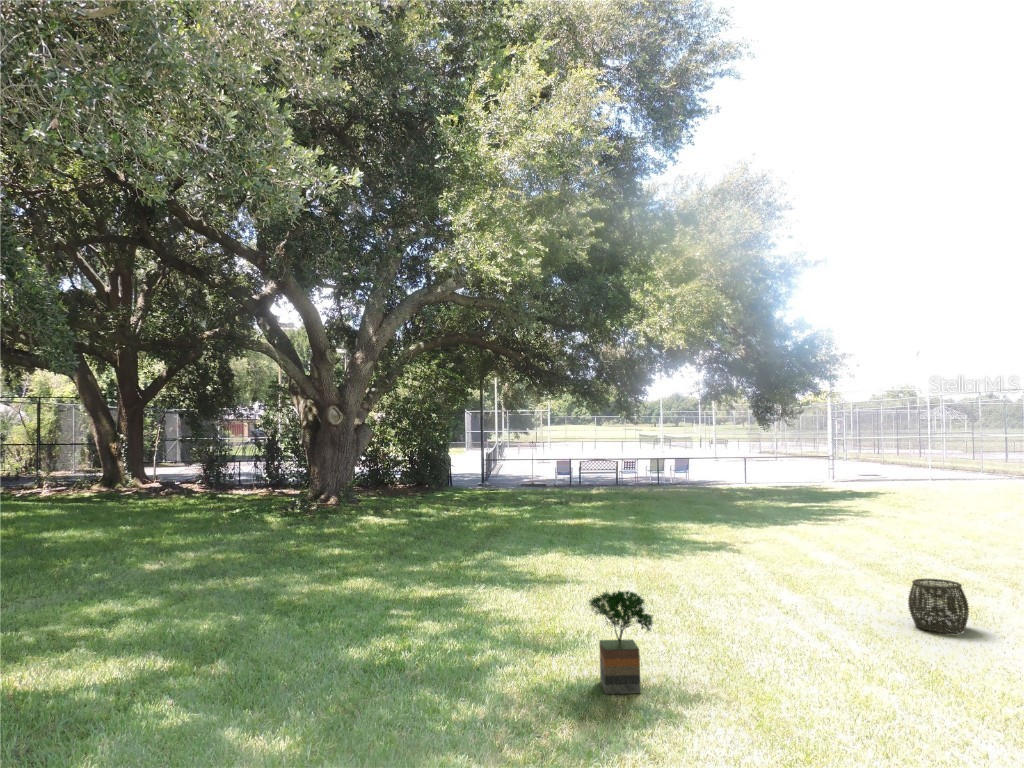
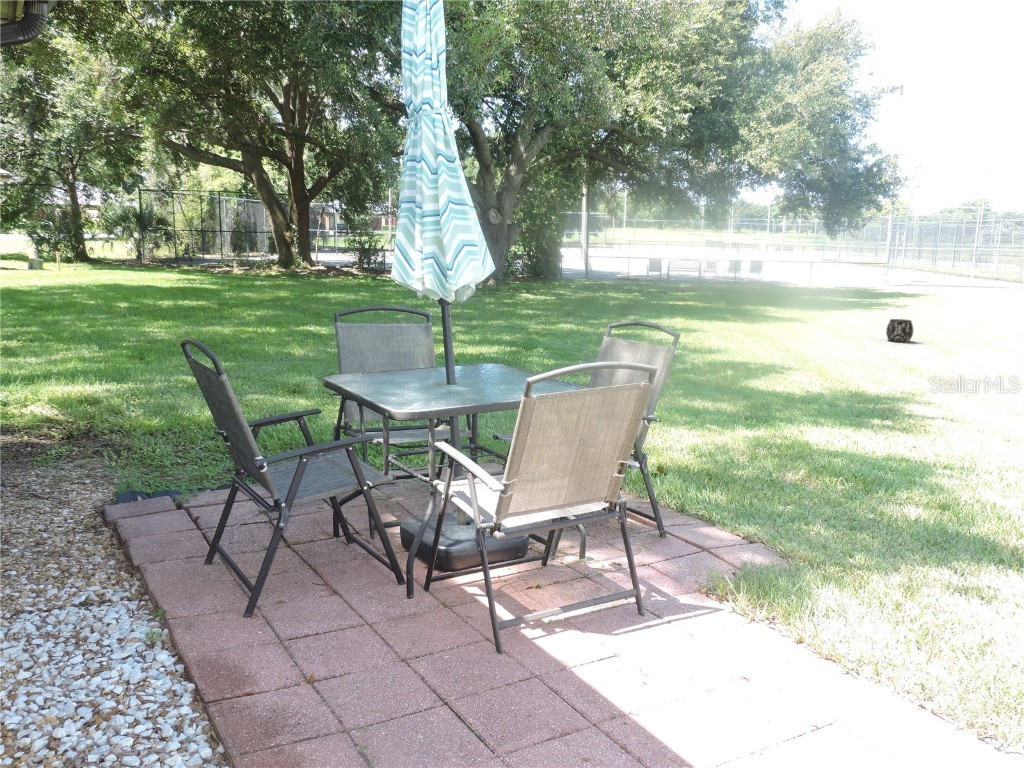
potted tree: present [589,591,653,694] -> none [746,309,774,348]

